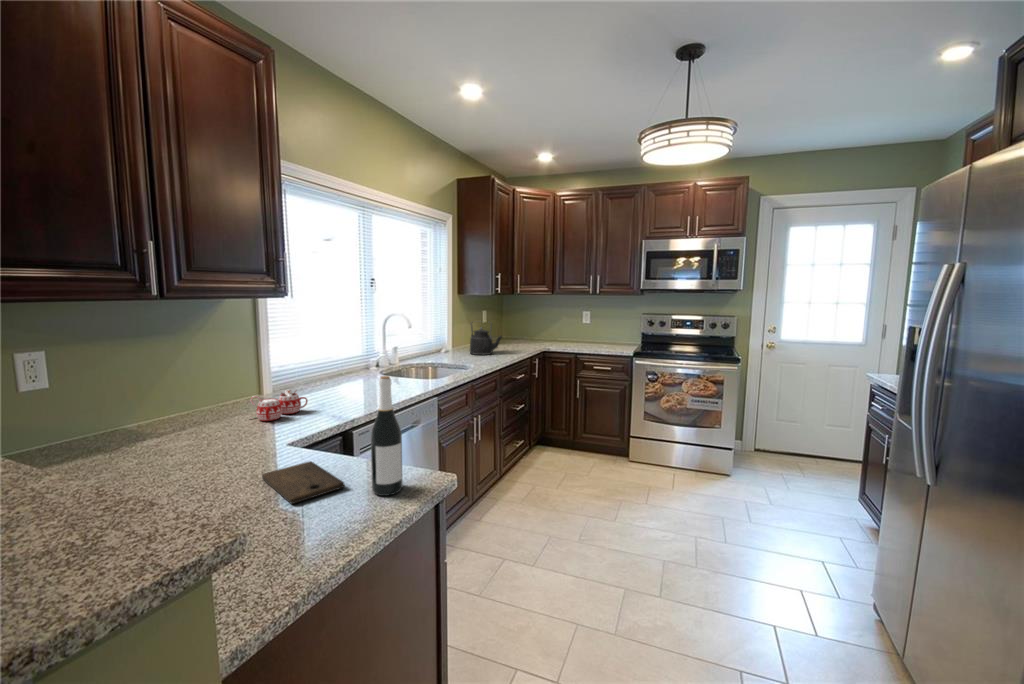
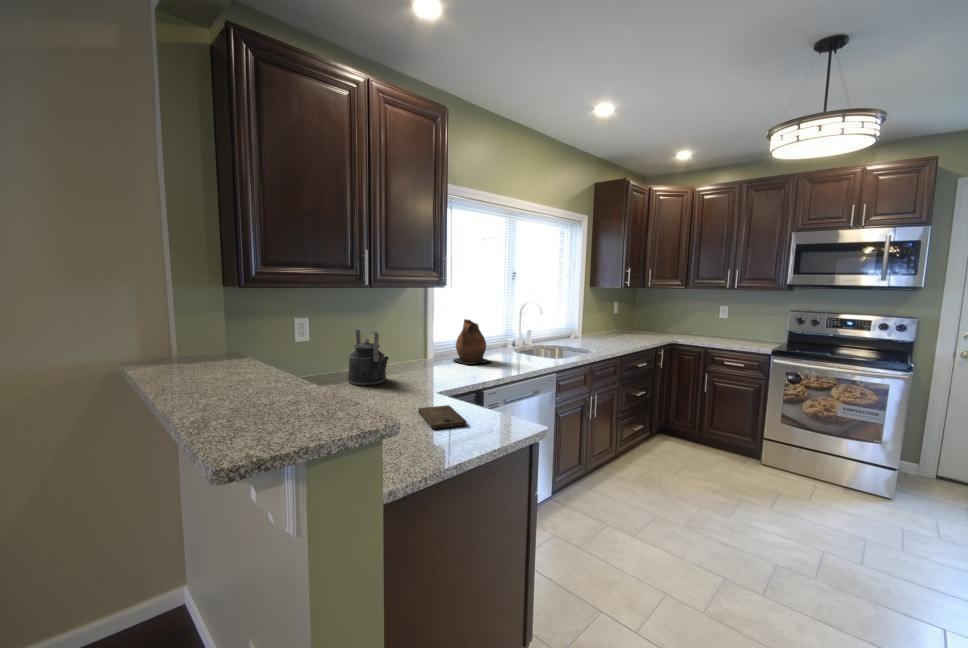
kettle: present [470,323,502,355] -> present [348,329,389,385]
ceramic pitcher: none [300,339,357,397] -> present [454,319,491,364]
wine bottle: present [371,376,403,496] -> none [484,349,506,435]
mug: present [249,389,308,421] -> none [416,355,455,376]

